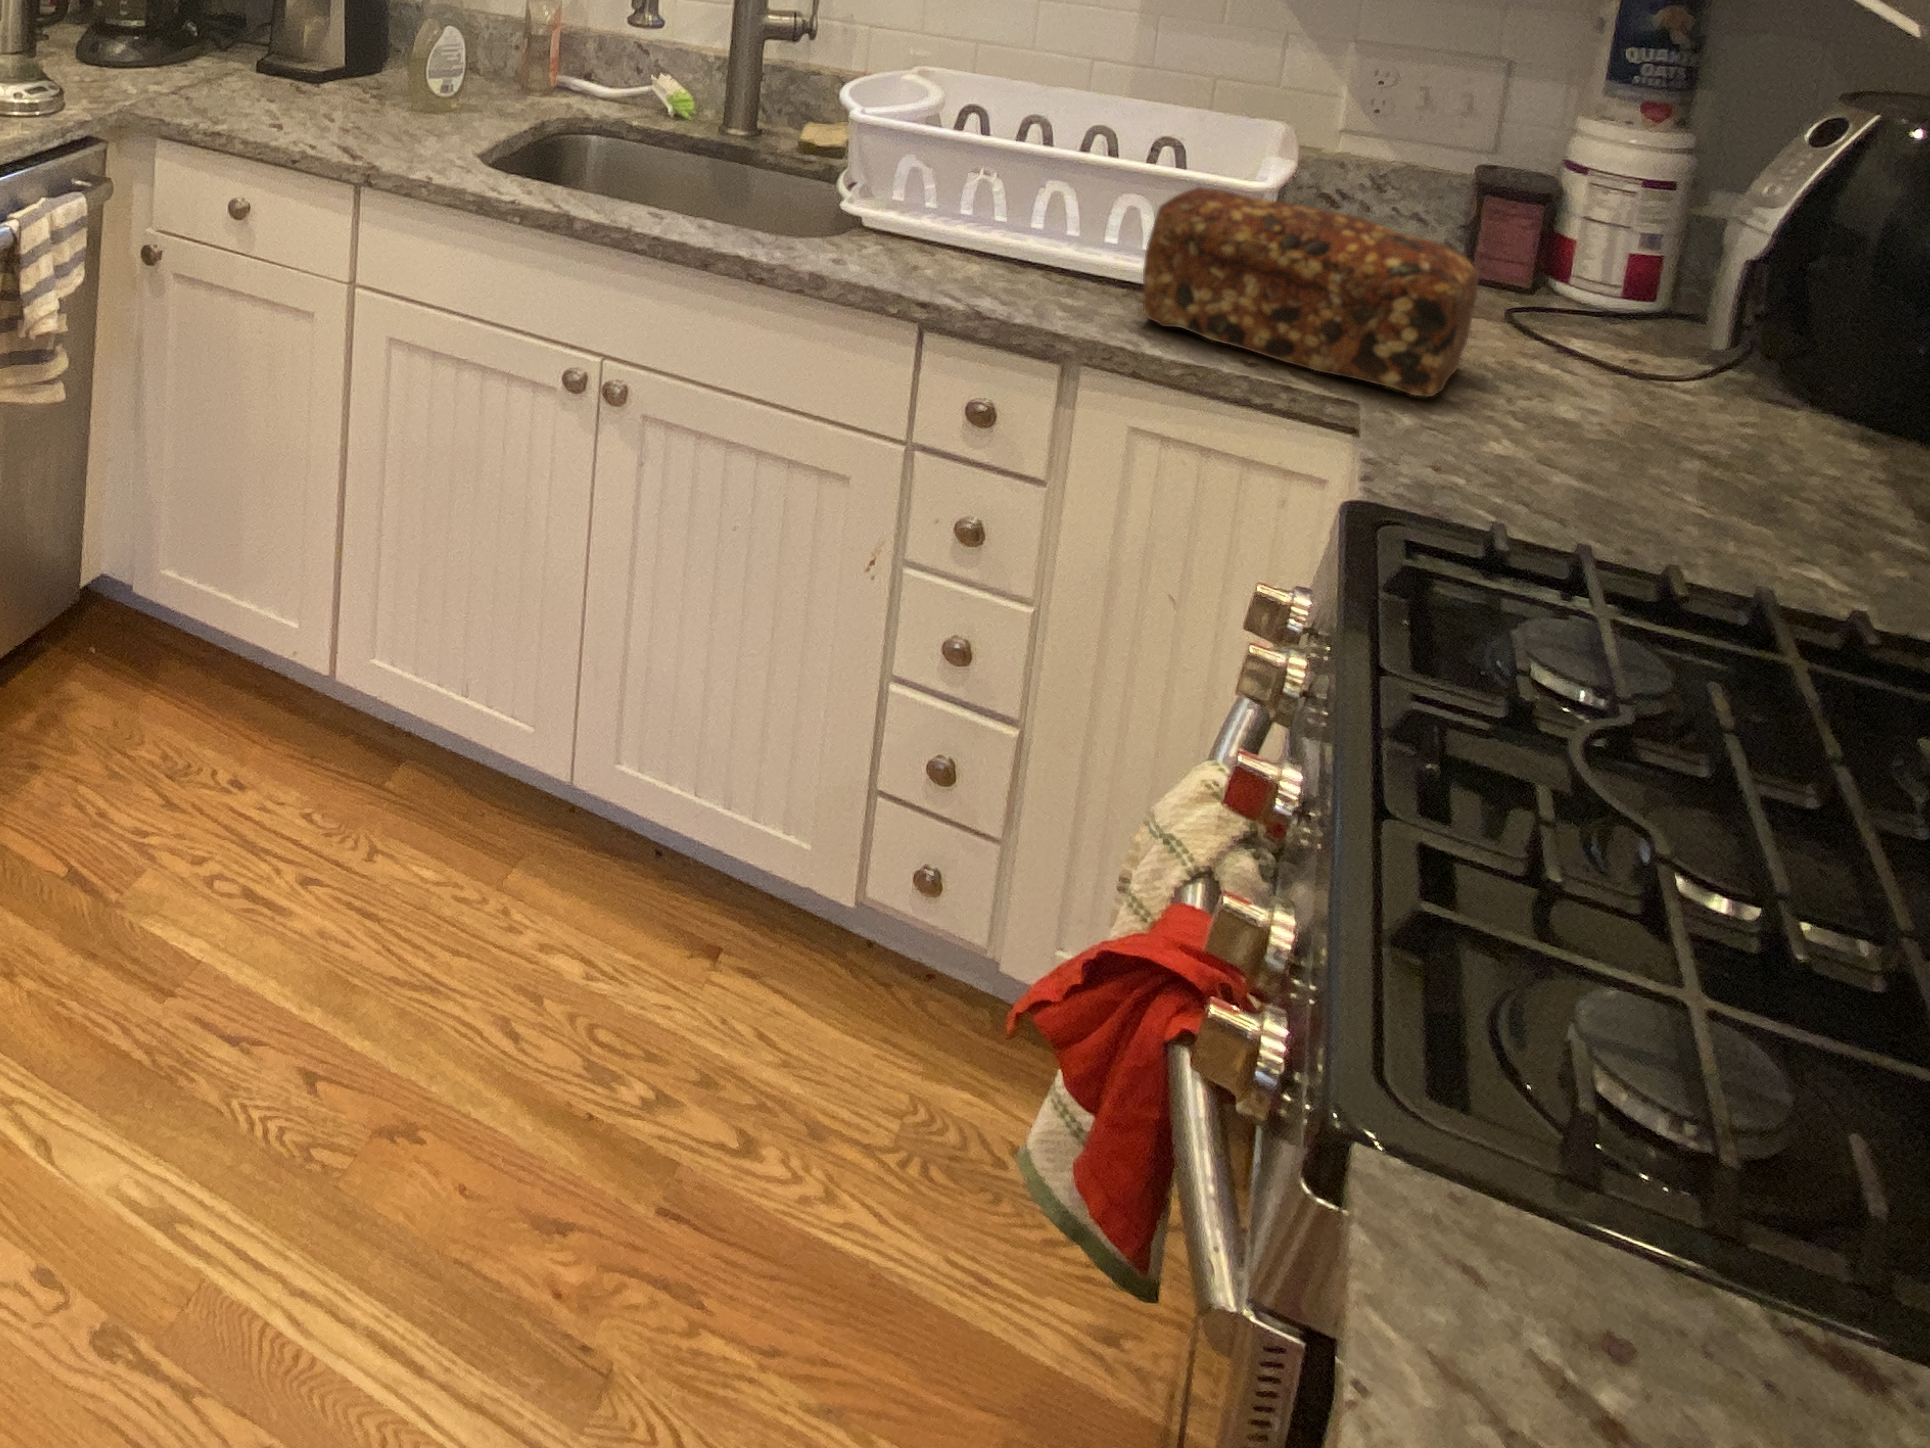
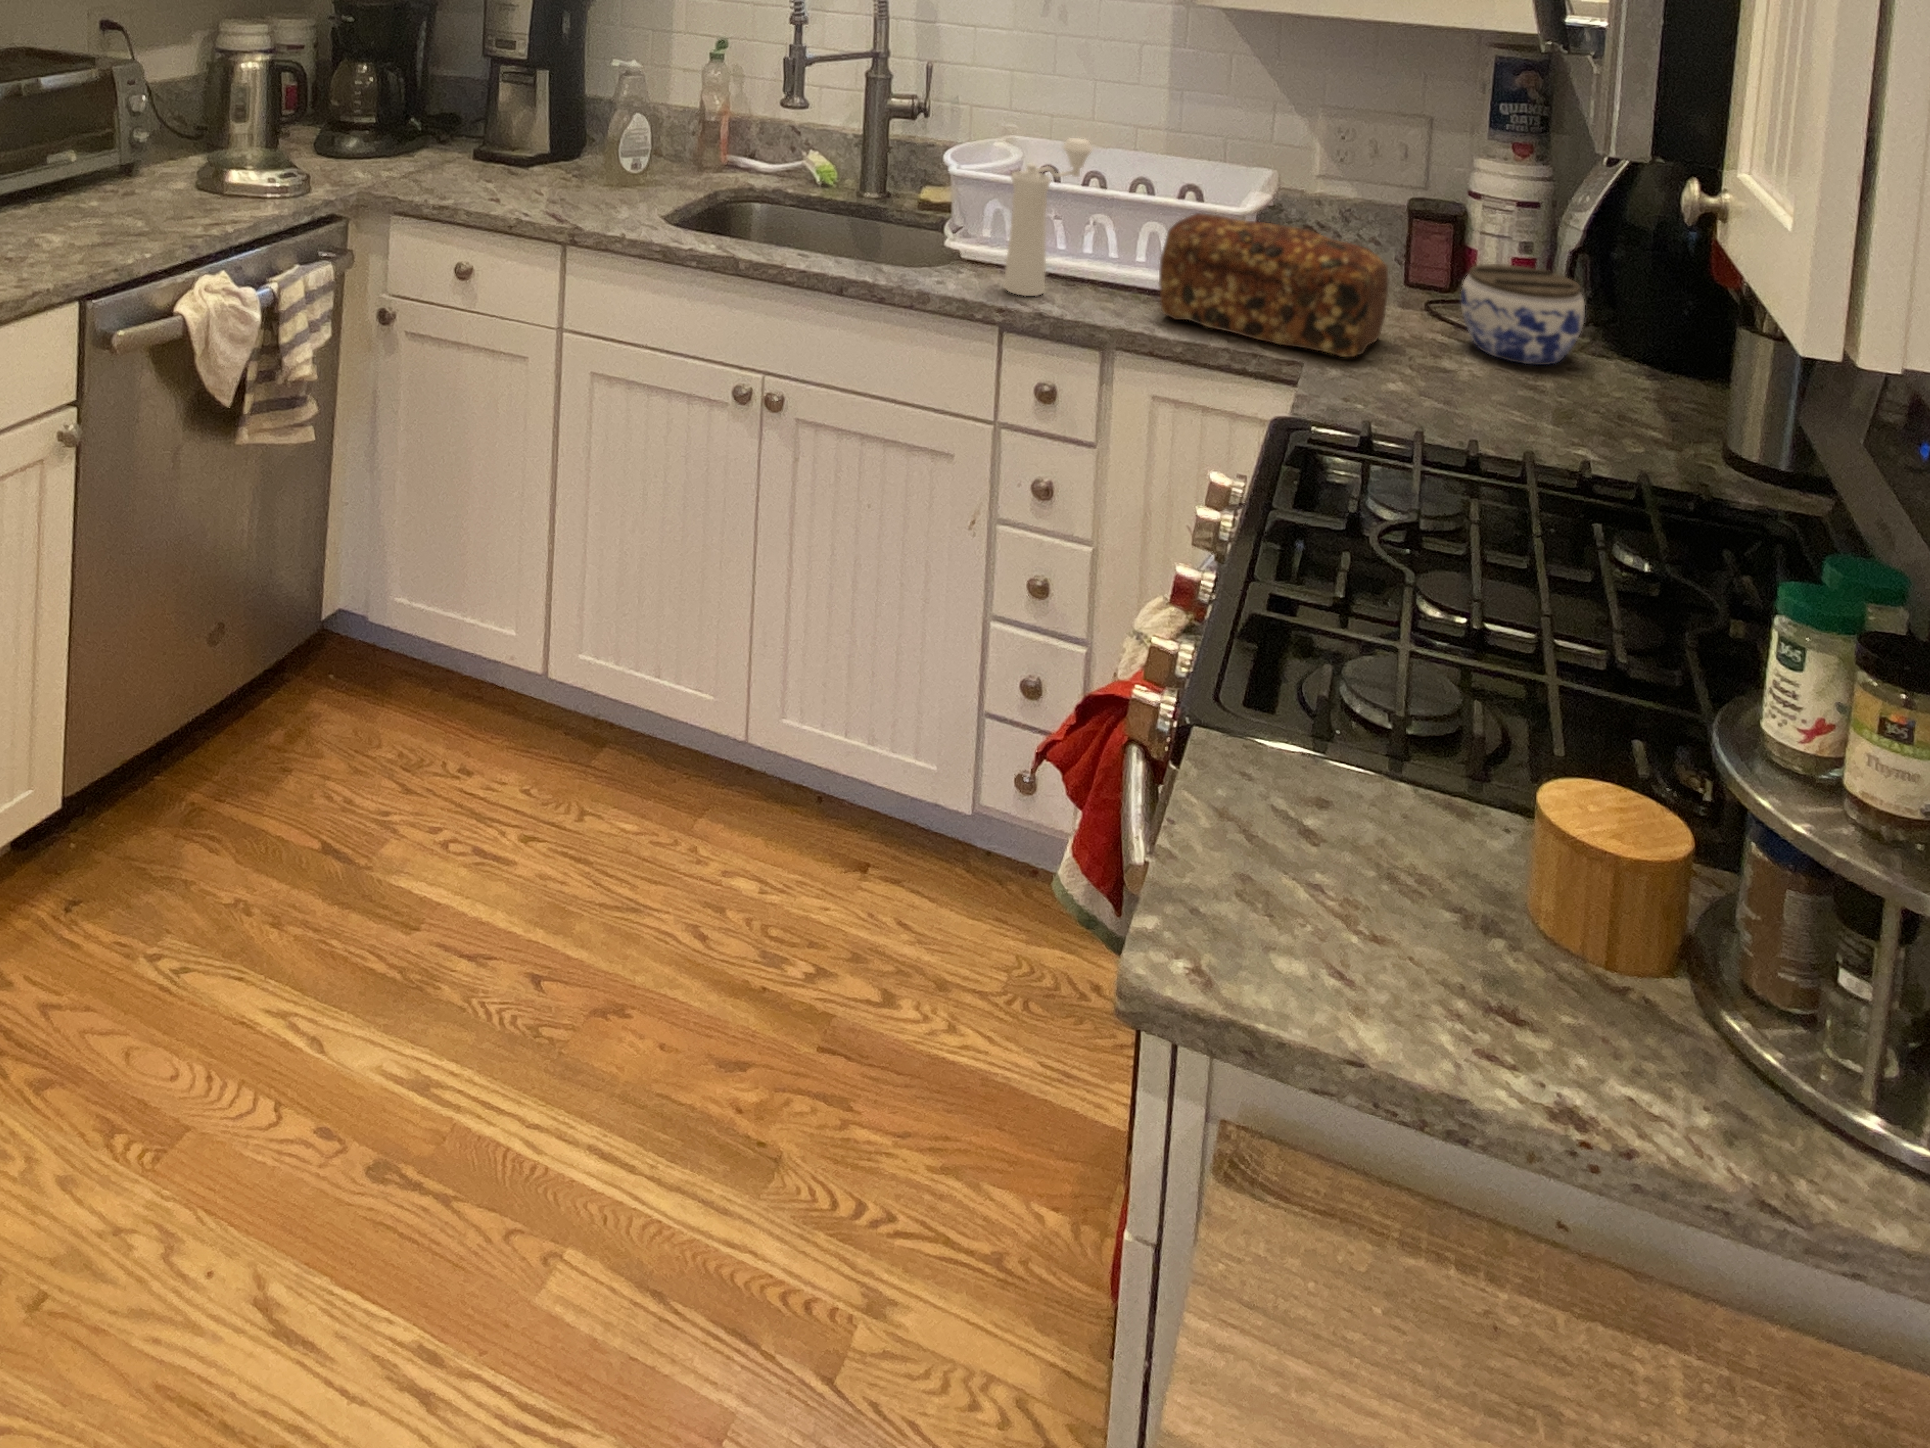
pepper mill: none [923,80,1049,282] -> present [1004,138,1093,296]
jar: none [1583,274,1782,420] -> present [1461,264,1585,365]

